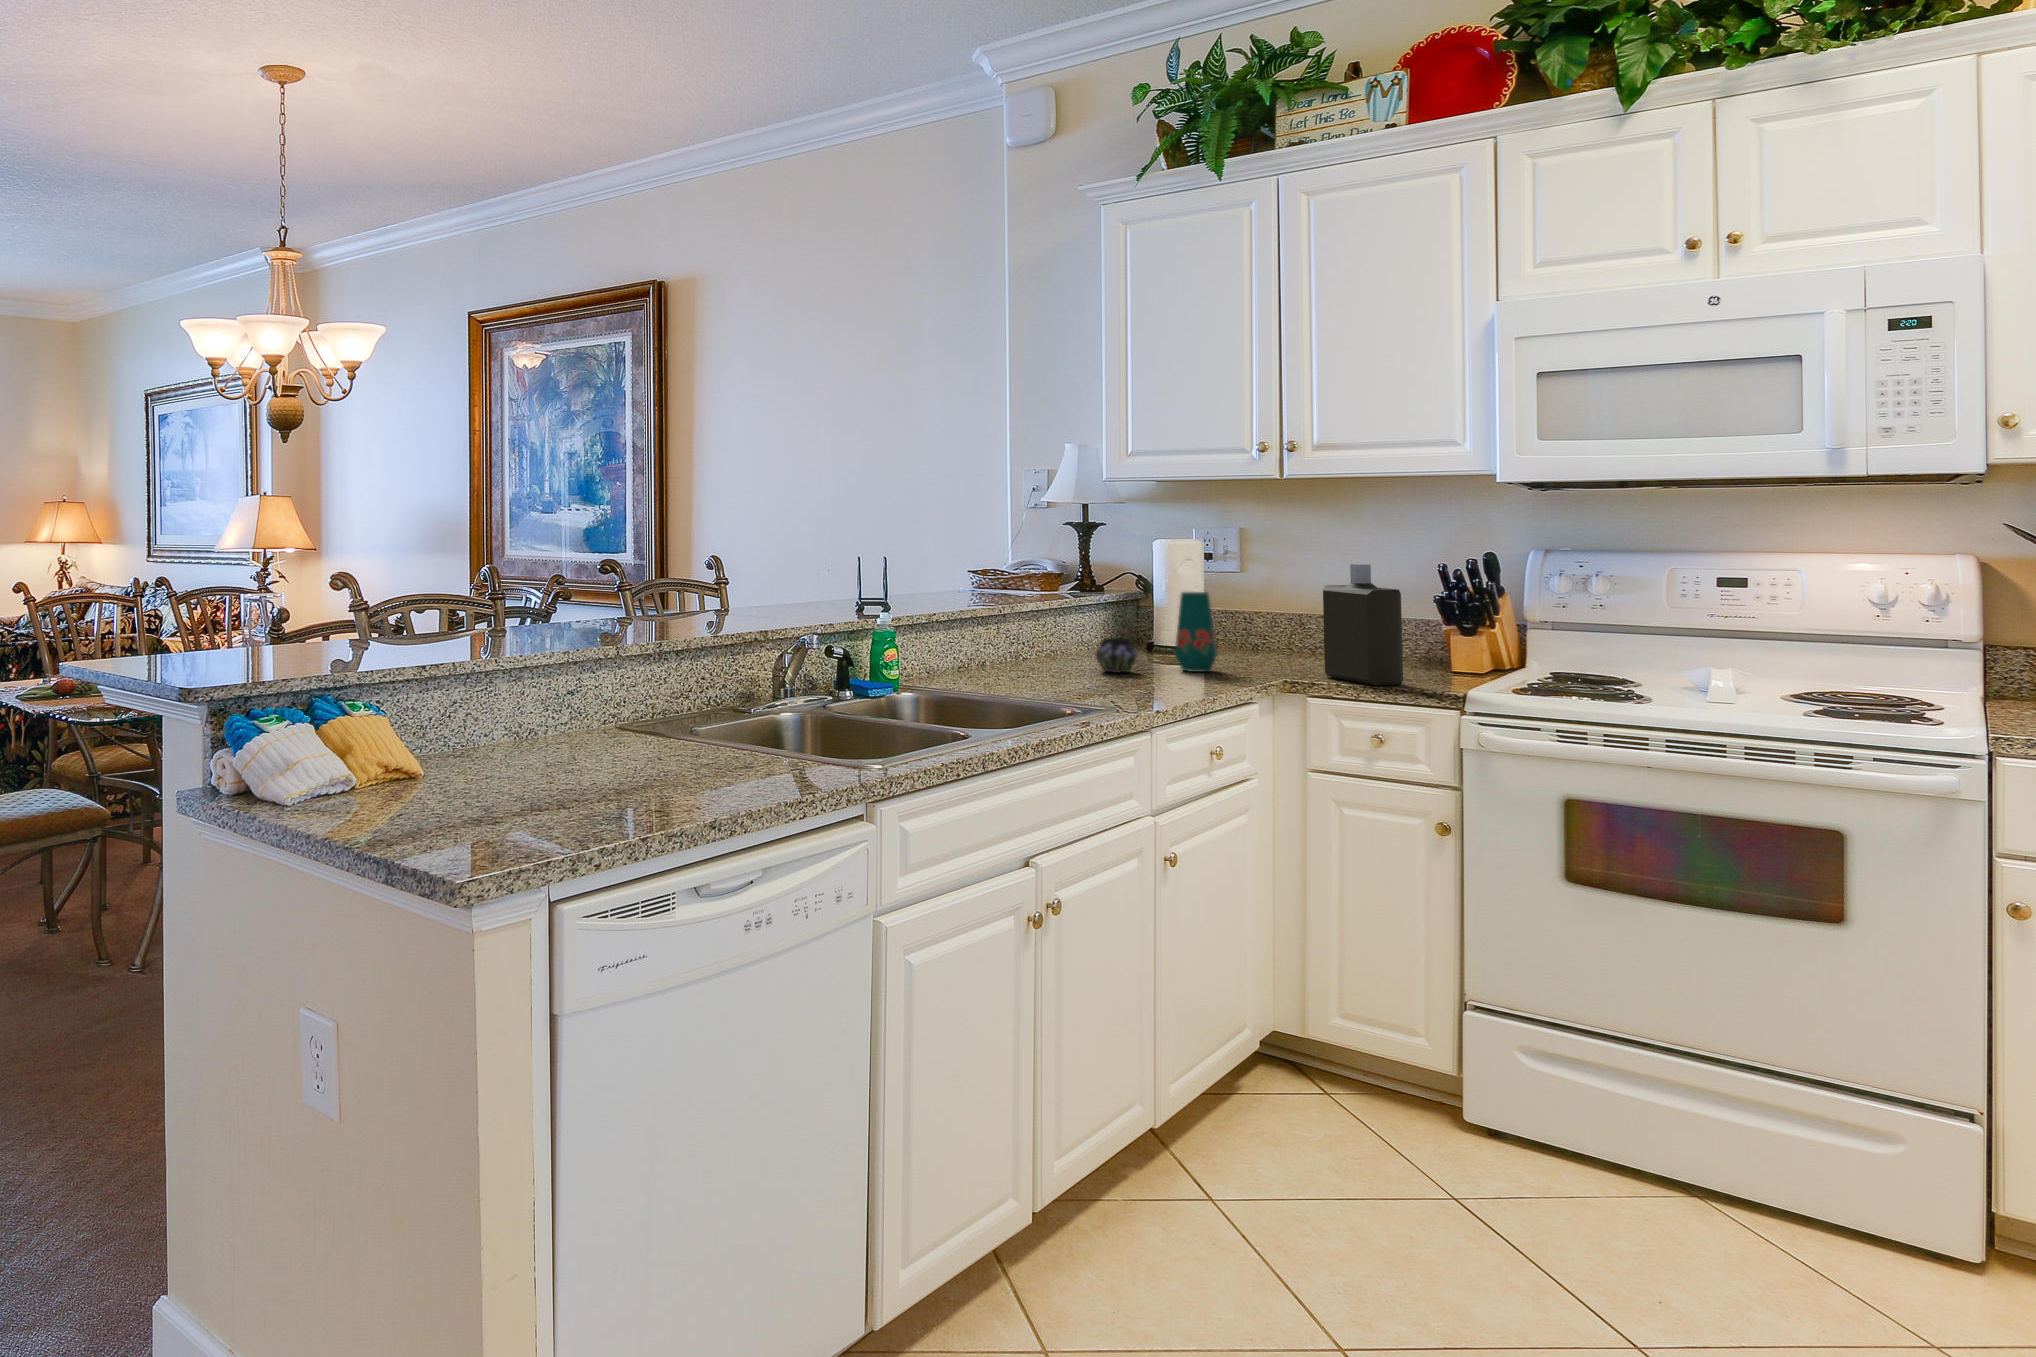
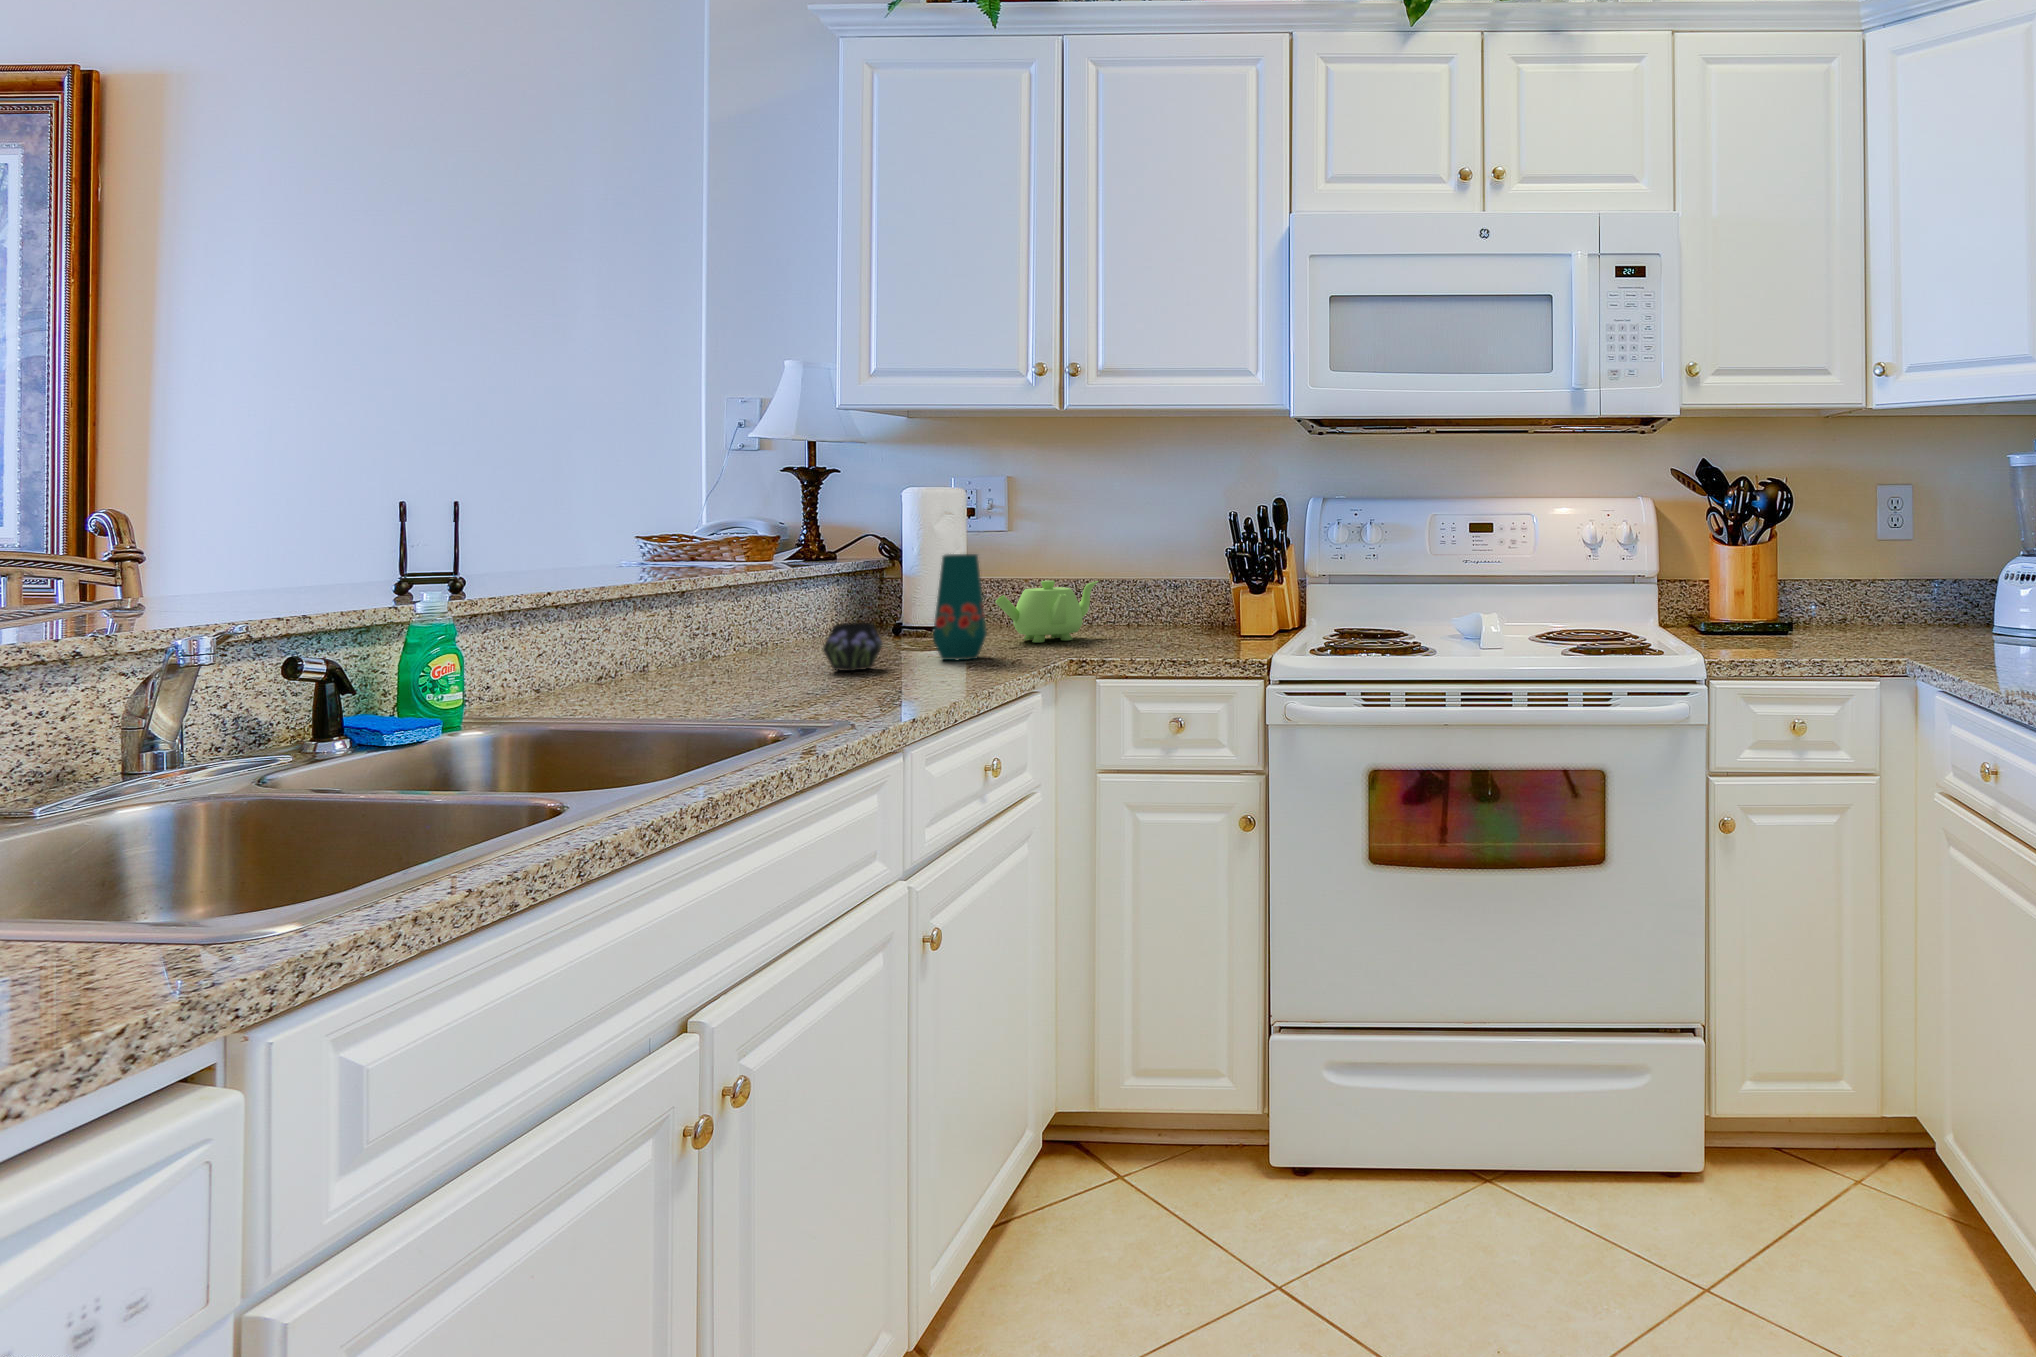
bottle: present [1323,564,1403,686] -> none [1115,510,1201,656]
teapot: none [1226,614,1316,664] -> present [995,580,1098,643]

